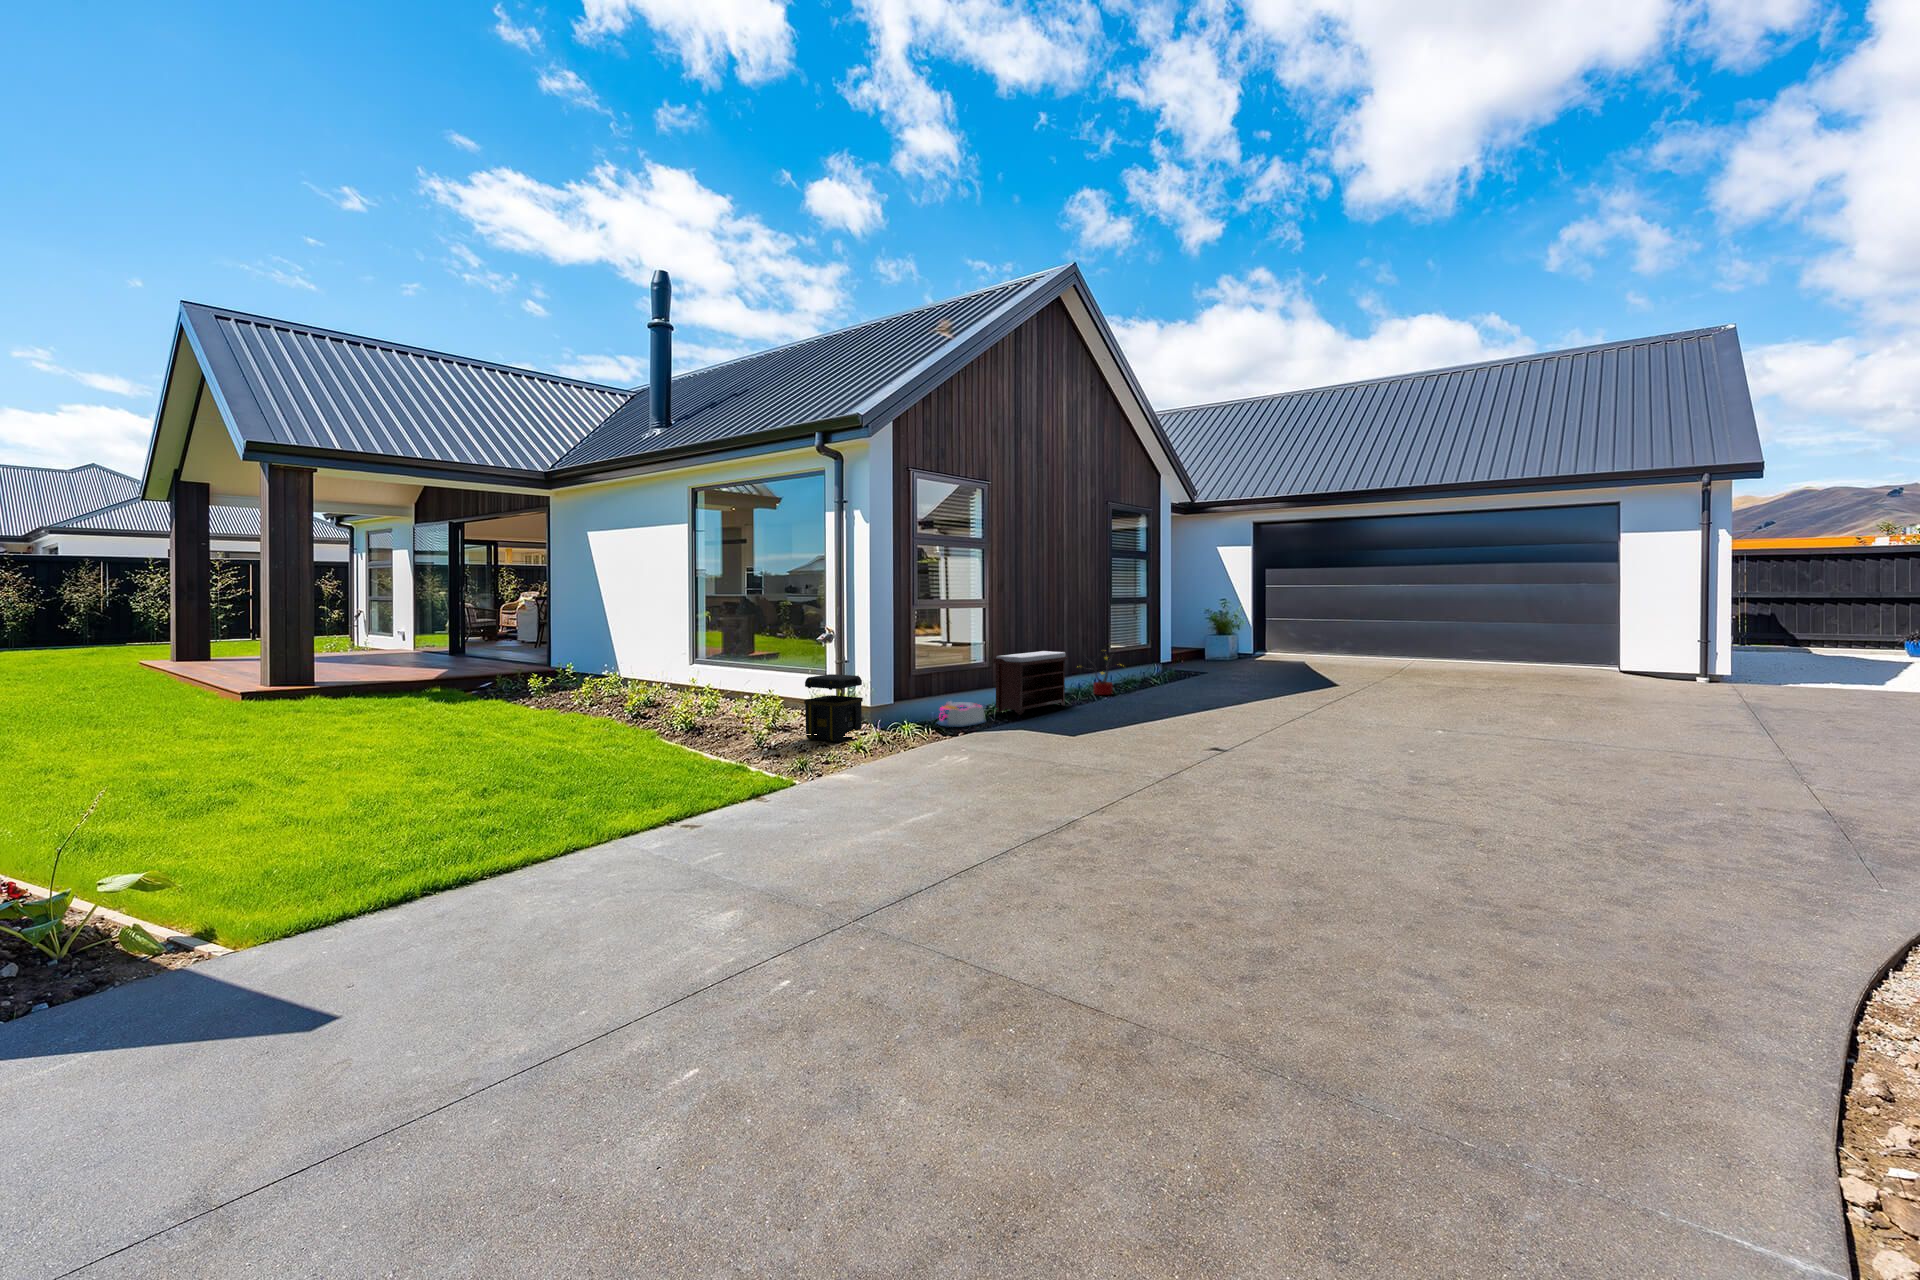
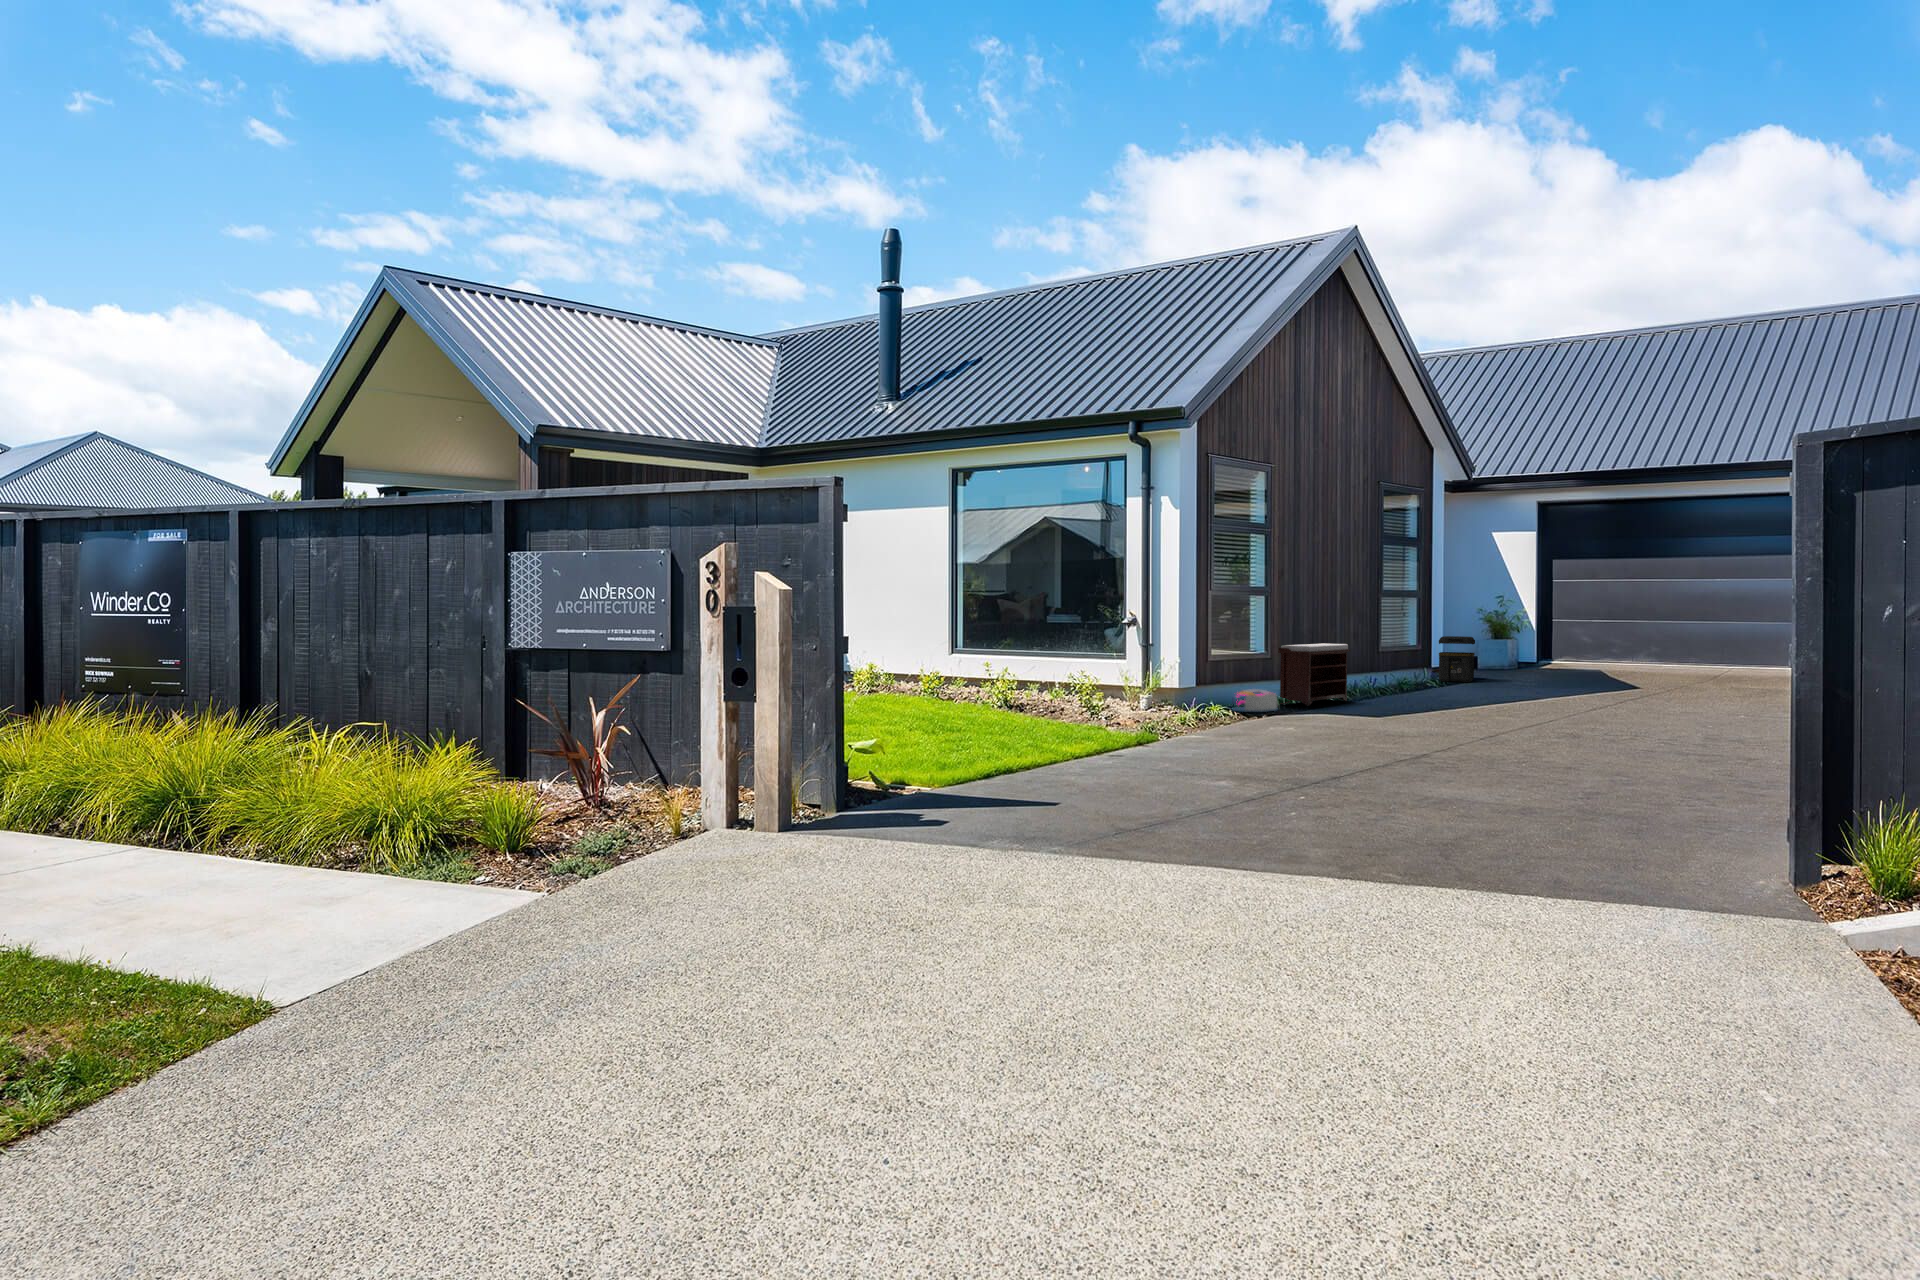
decorative plant: present [1087,657,1113,695] -> none [1351,644,1404,694]
toolbox: present [804,674,863,742] -> present [1439,636,1475,682]

